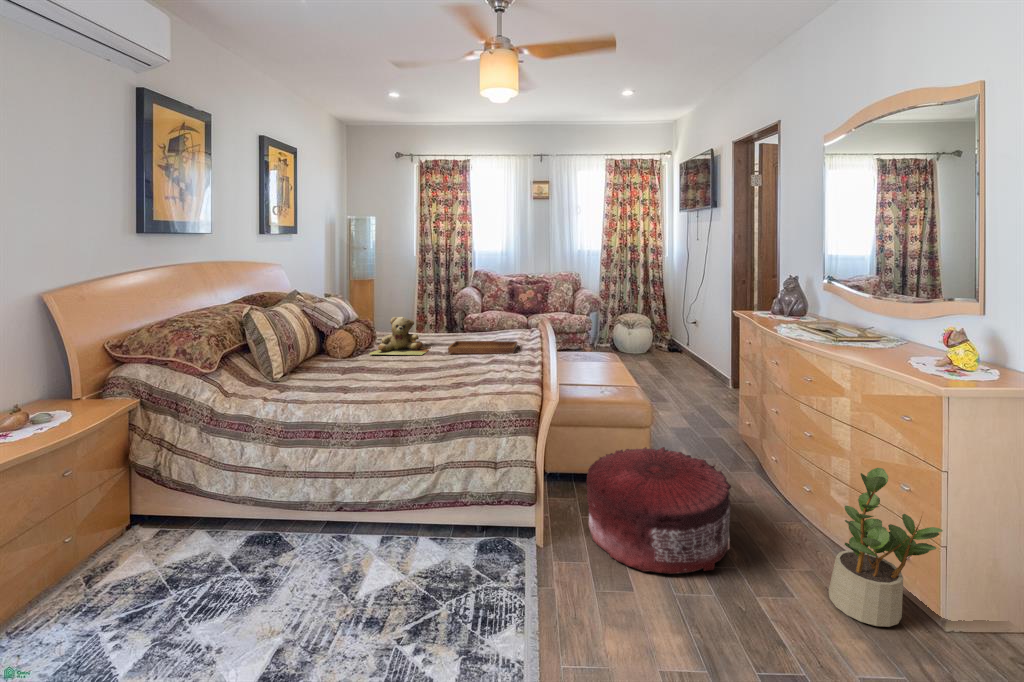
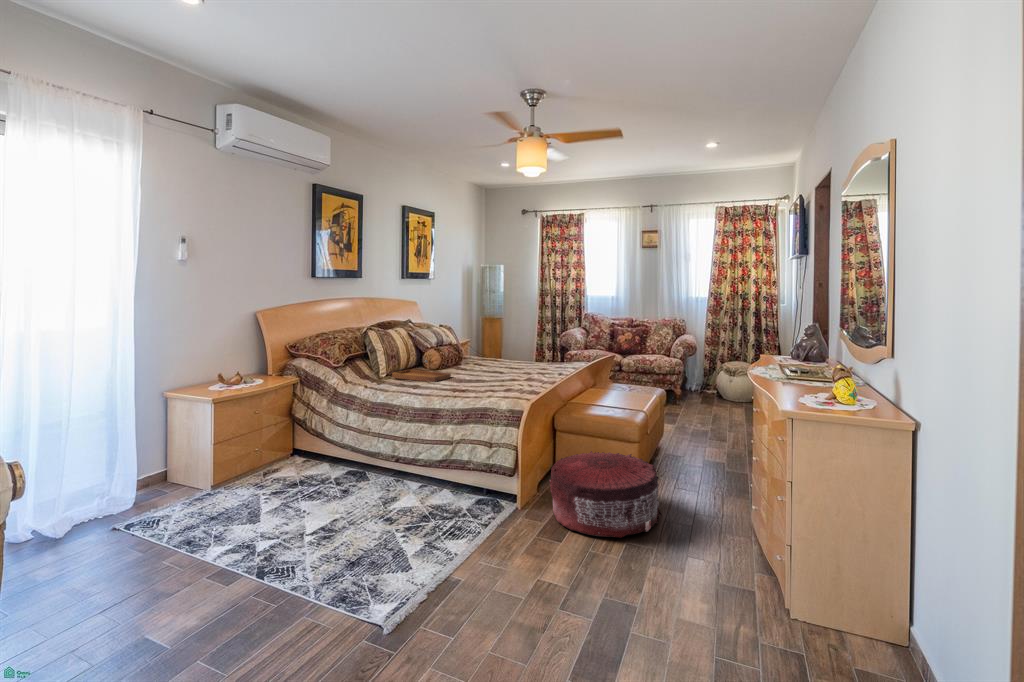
teddy bear: present [369,317,430,355] -> none [452,343,507,373]
tray: present [448,328,517,354] -> present [392,360,451,382]
potted plant: present [829,468,943,627] -> none [694,465,765,590]

